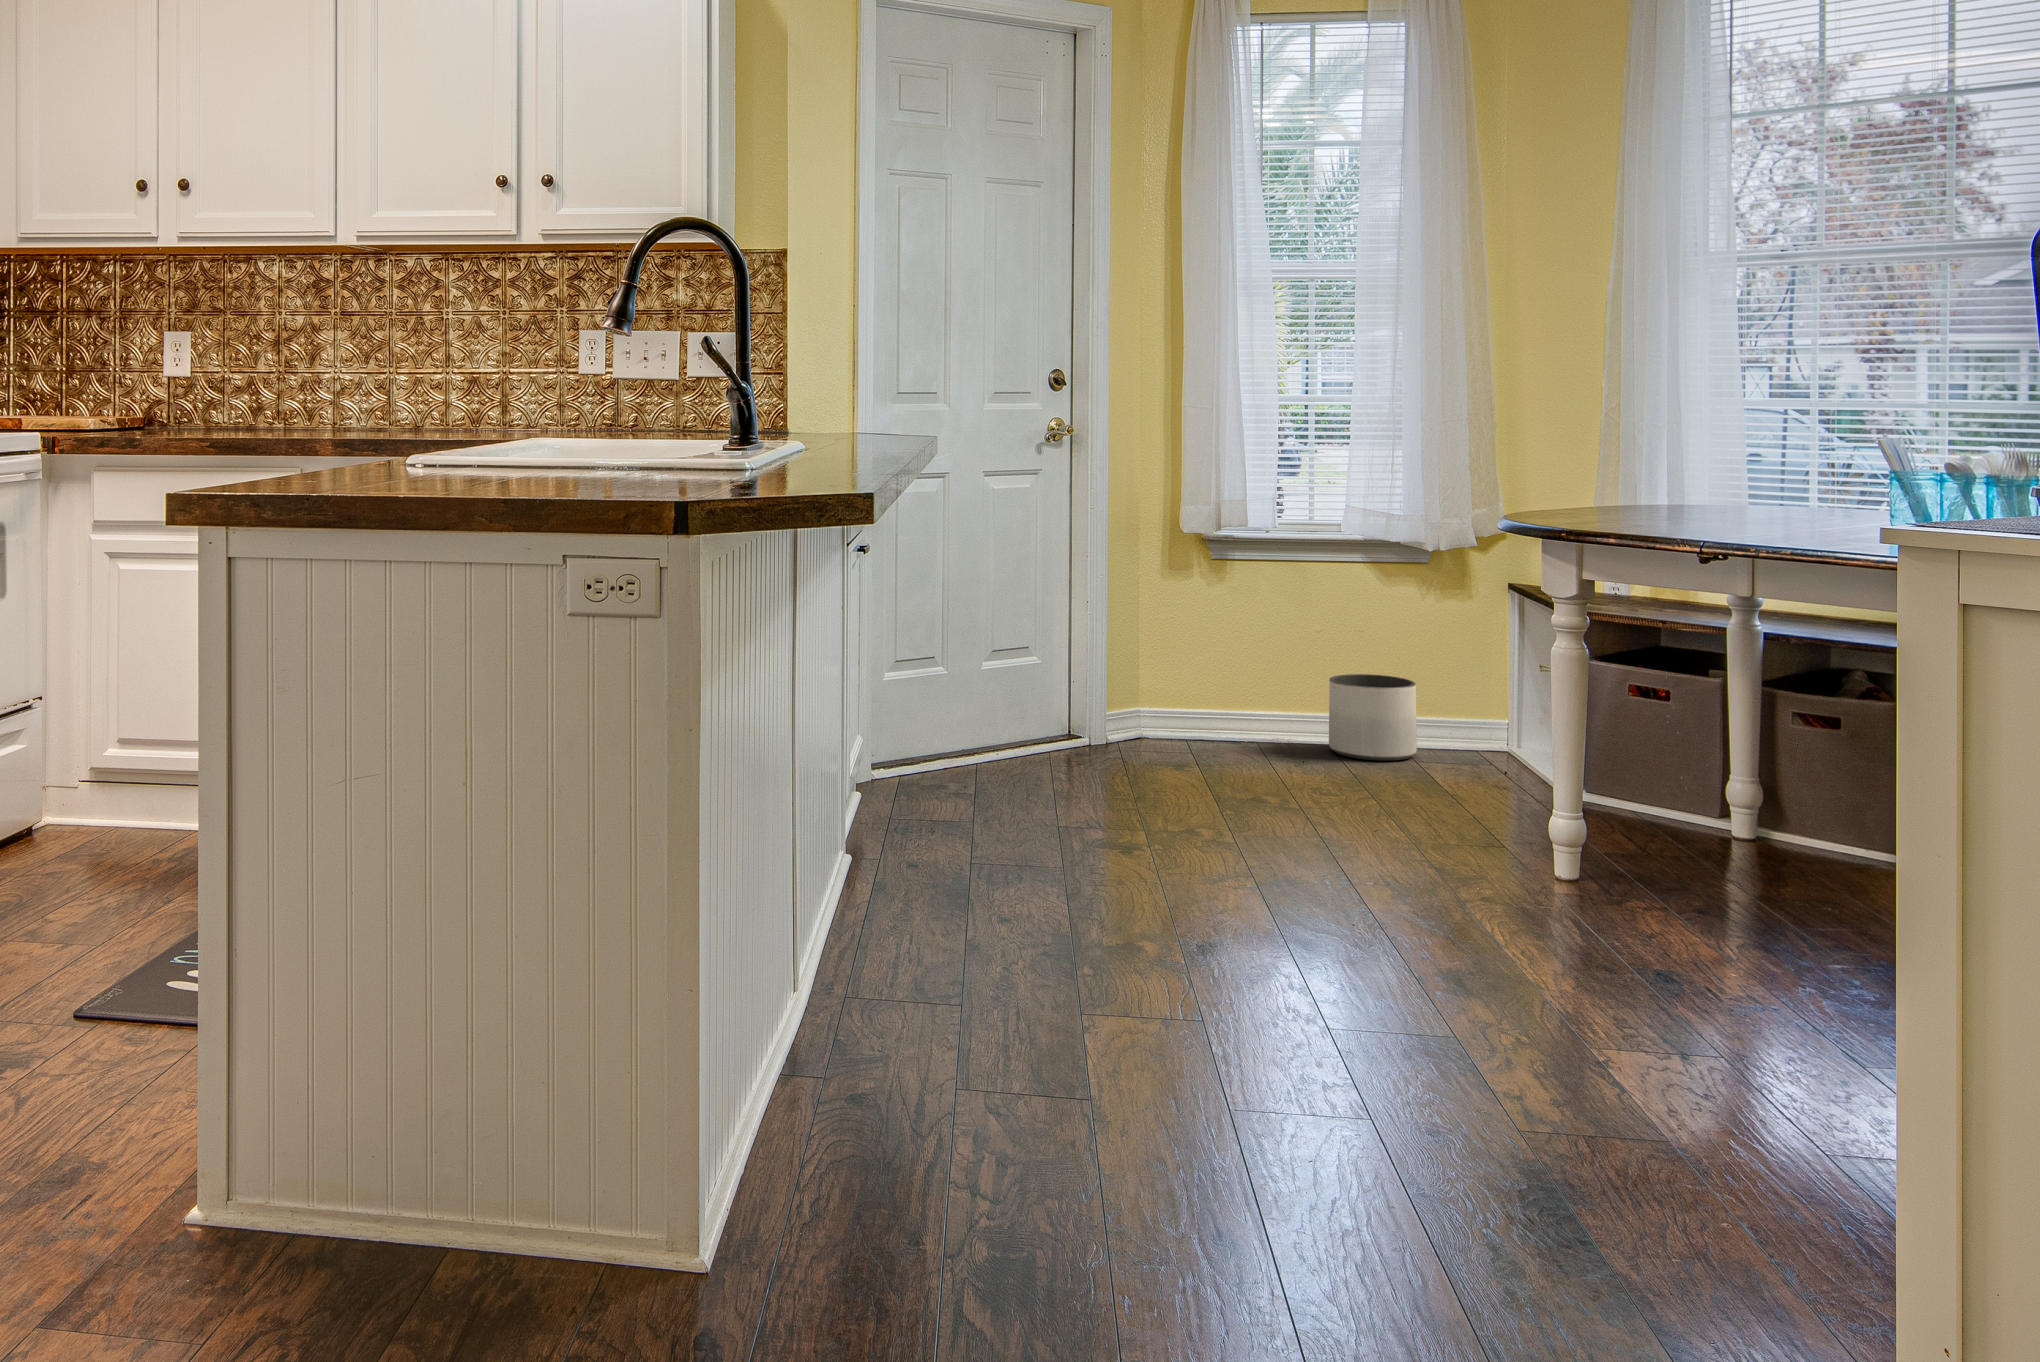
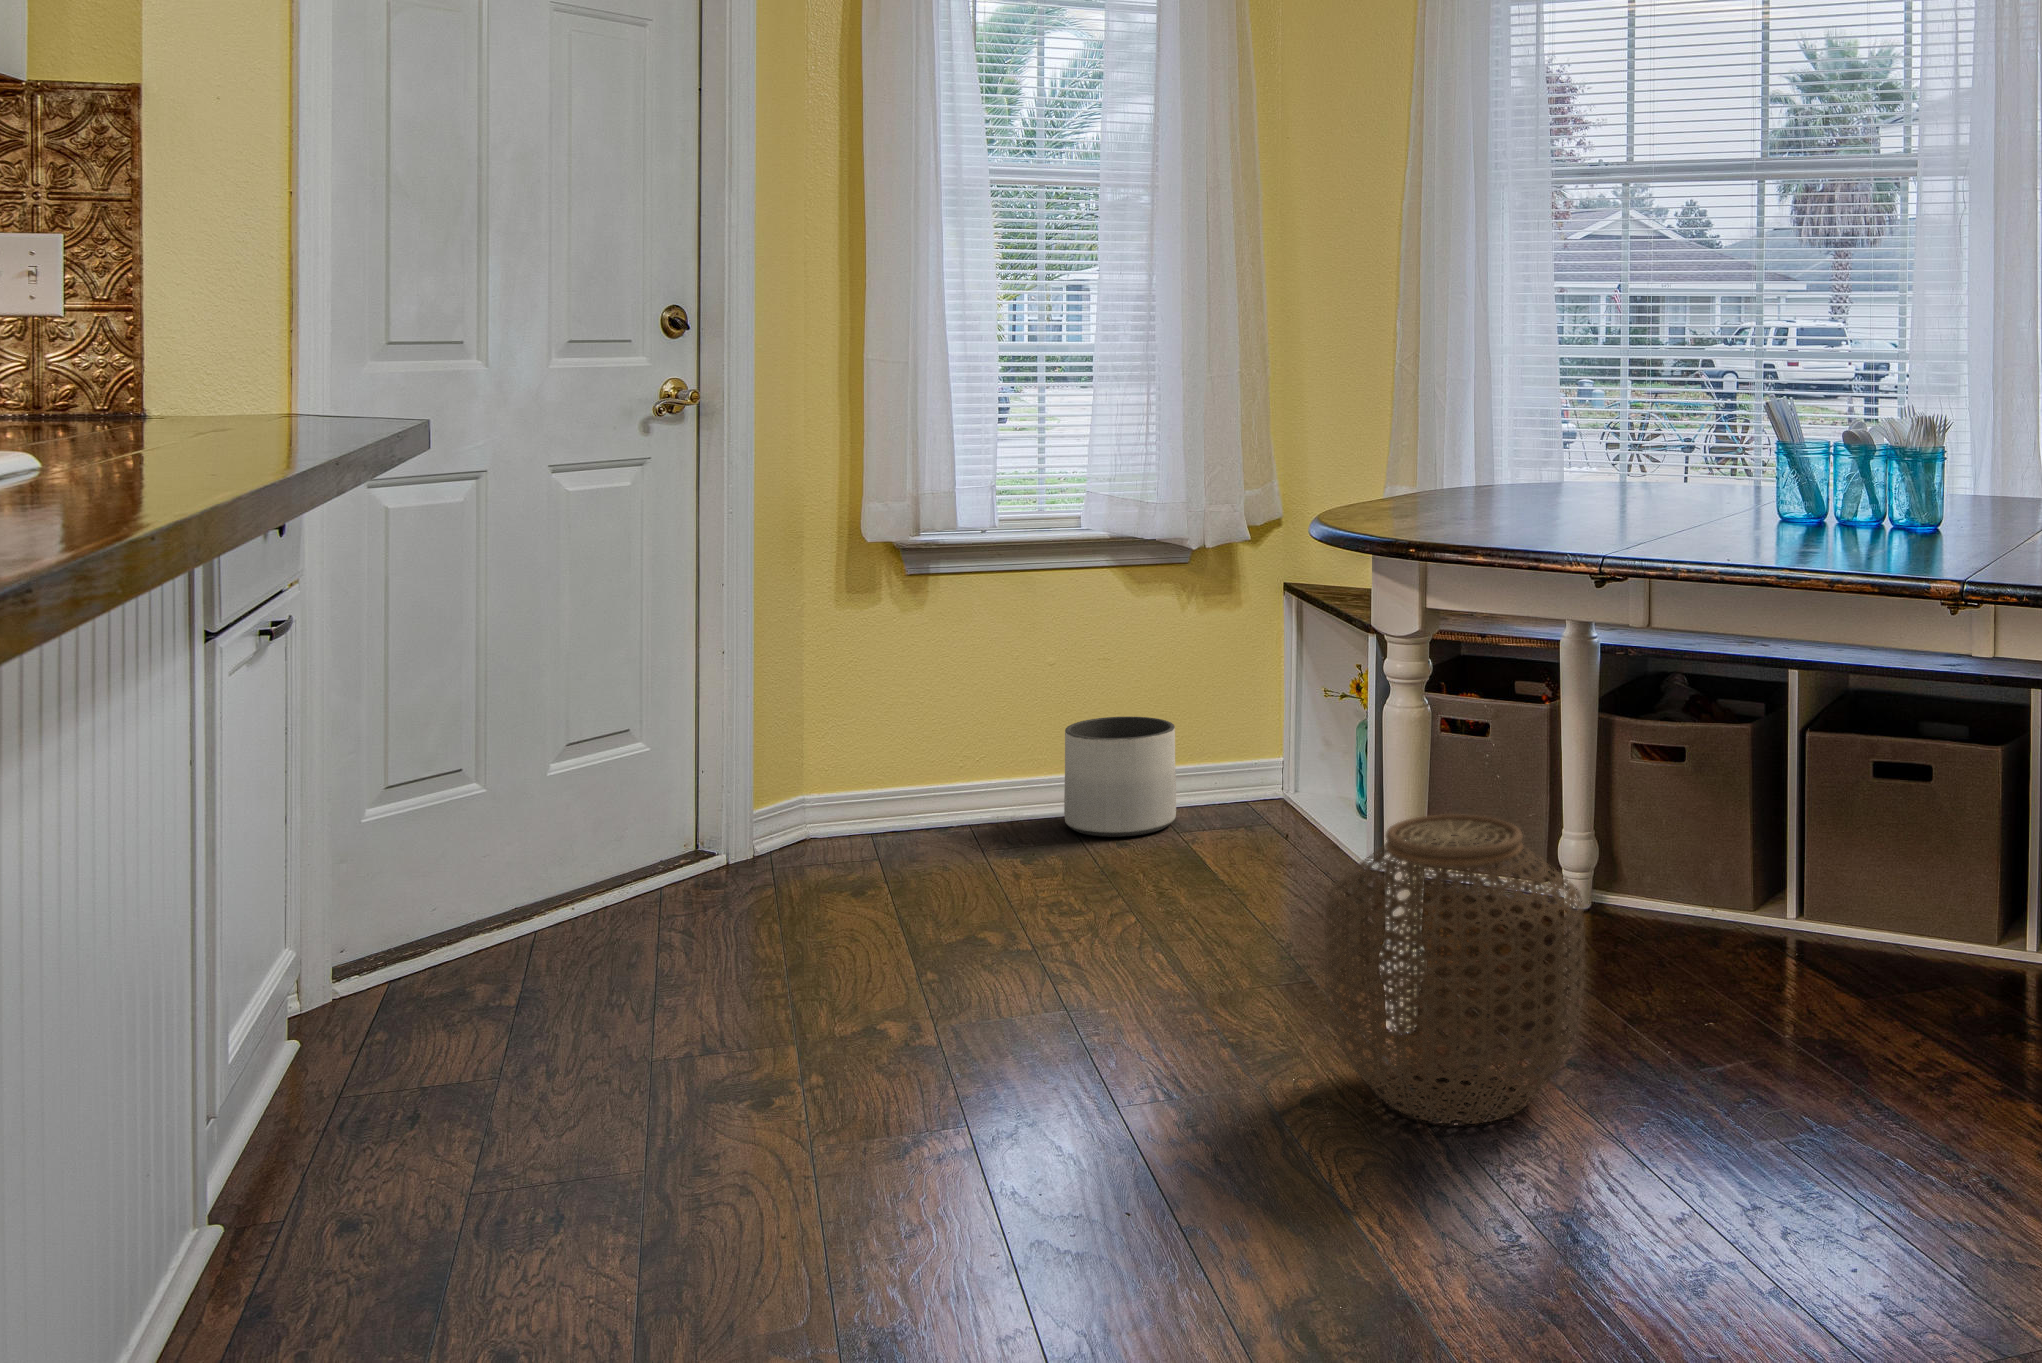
woven basket: none [1513,727,1712,934] -> present [1325,814,1584,1124]

